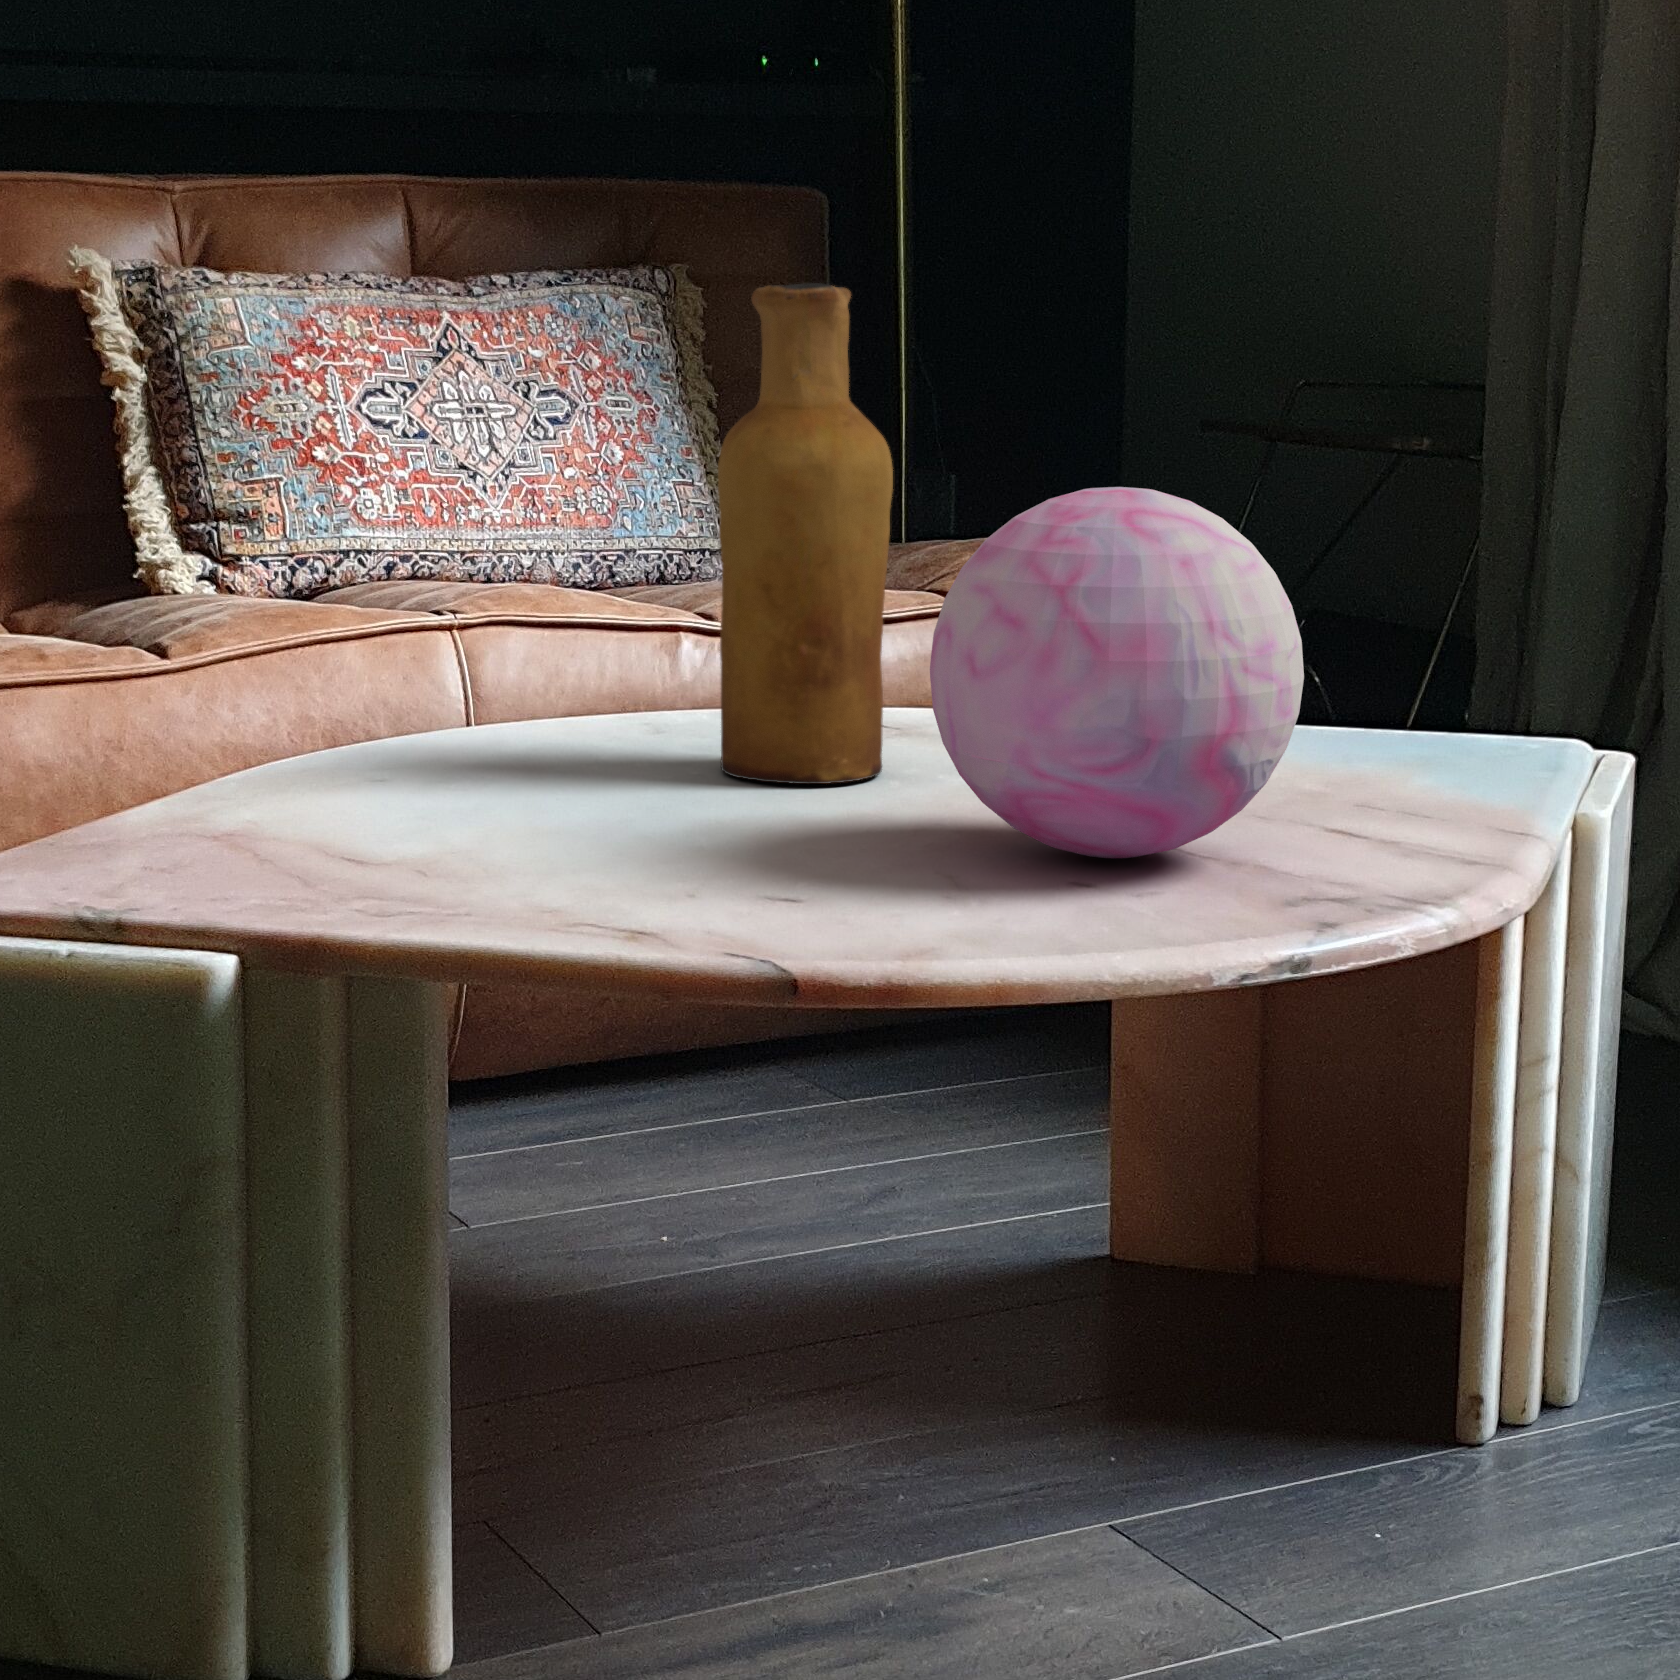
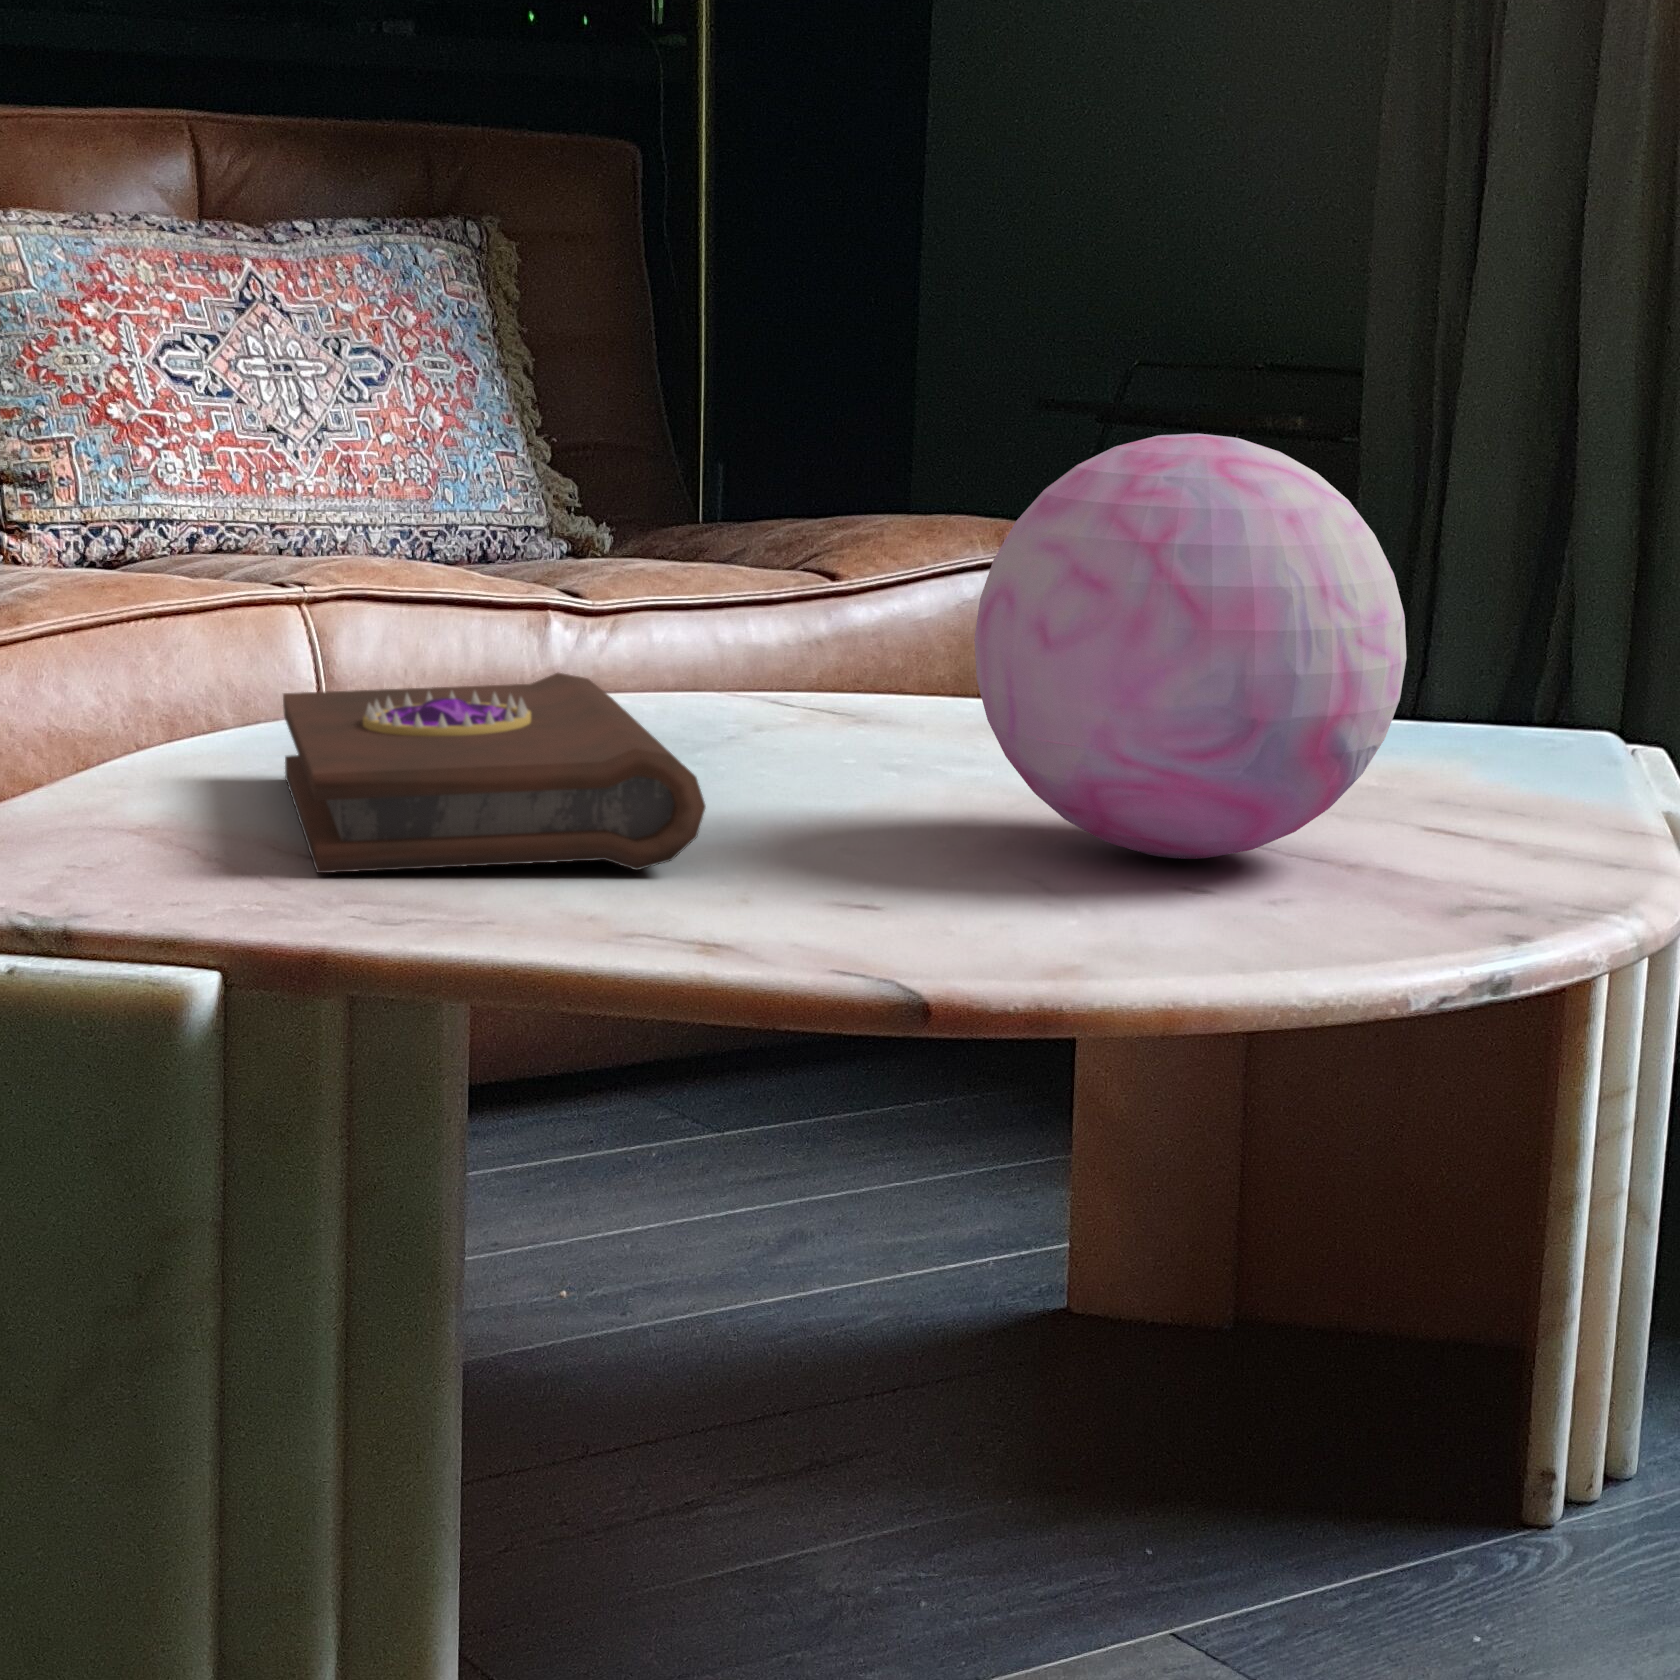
vase: present [718,283,893,784] -> none [679,207,881,775]
book: none [342,696,680,875] -> present [283,673,706,873]

